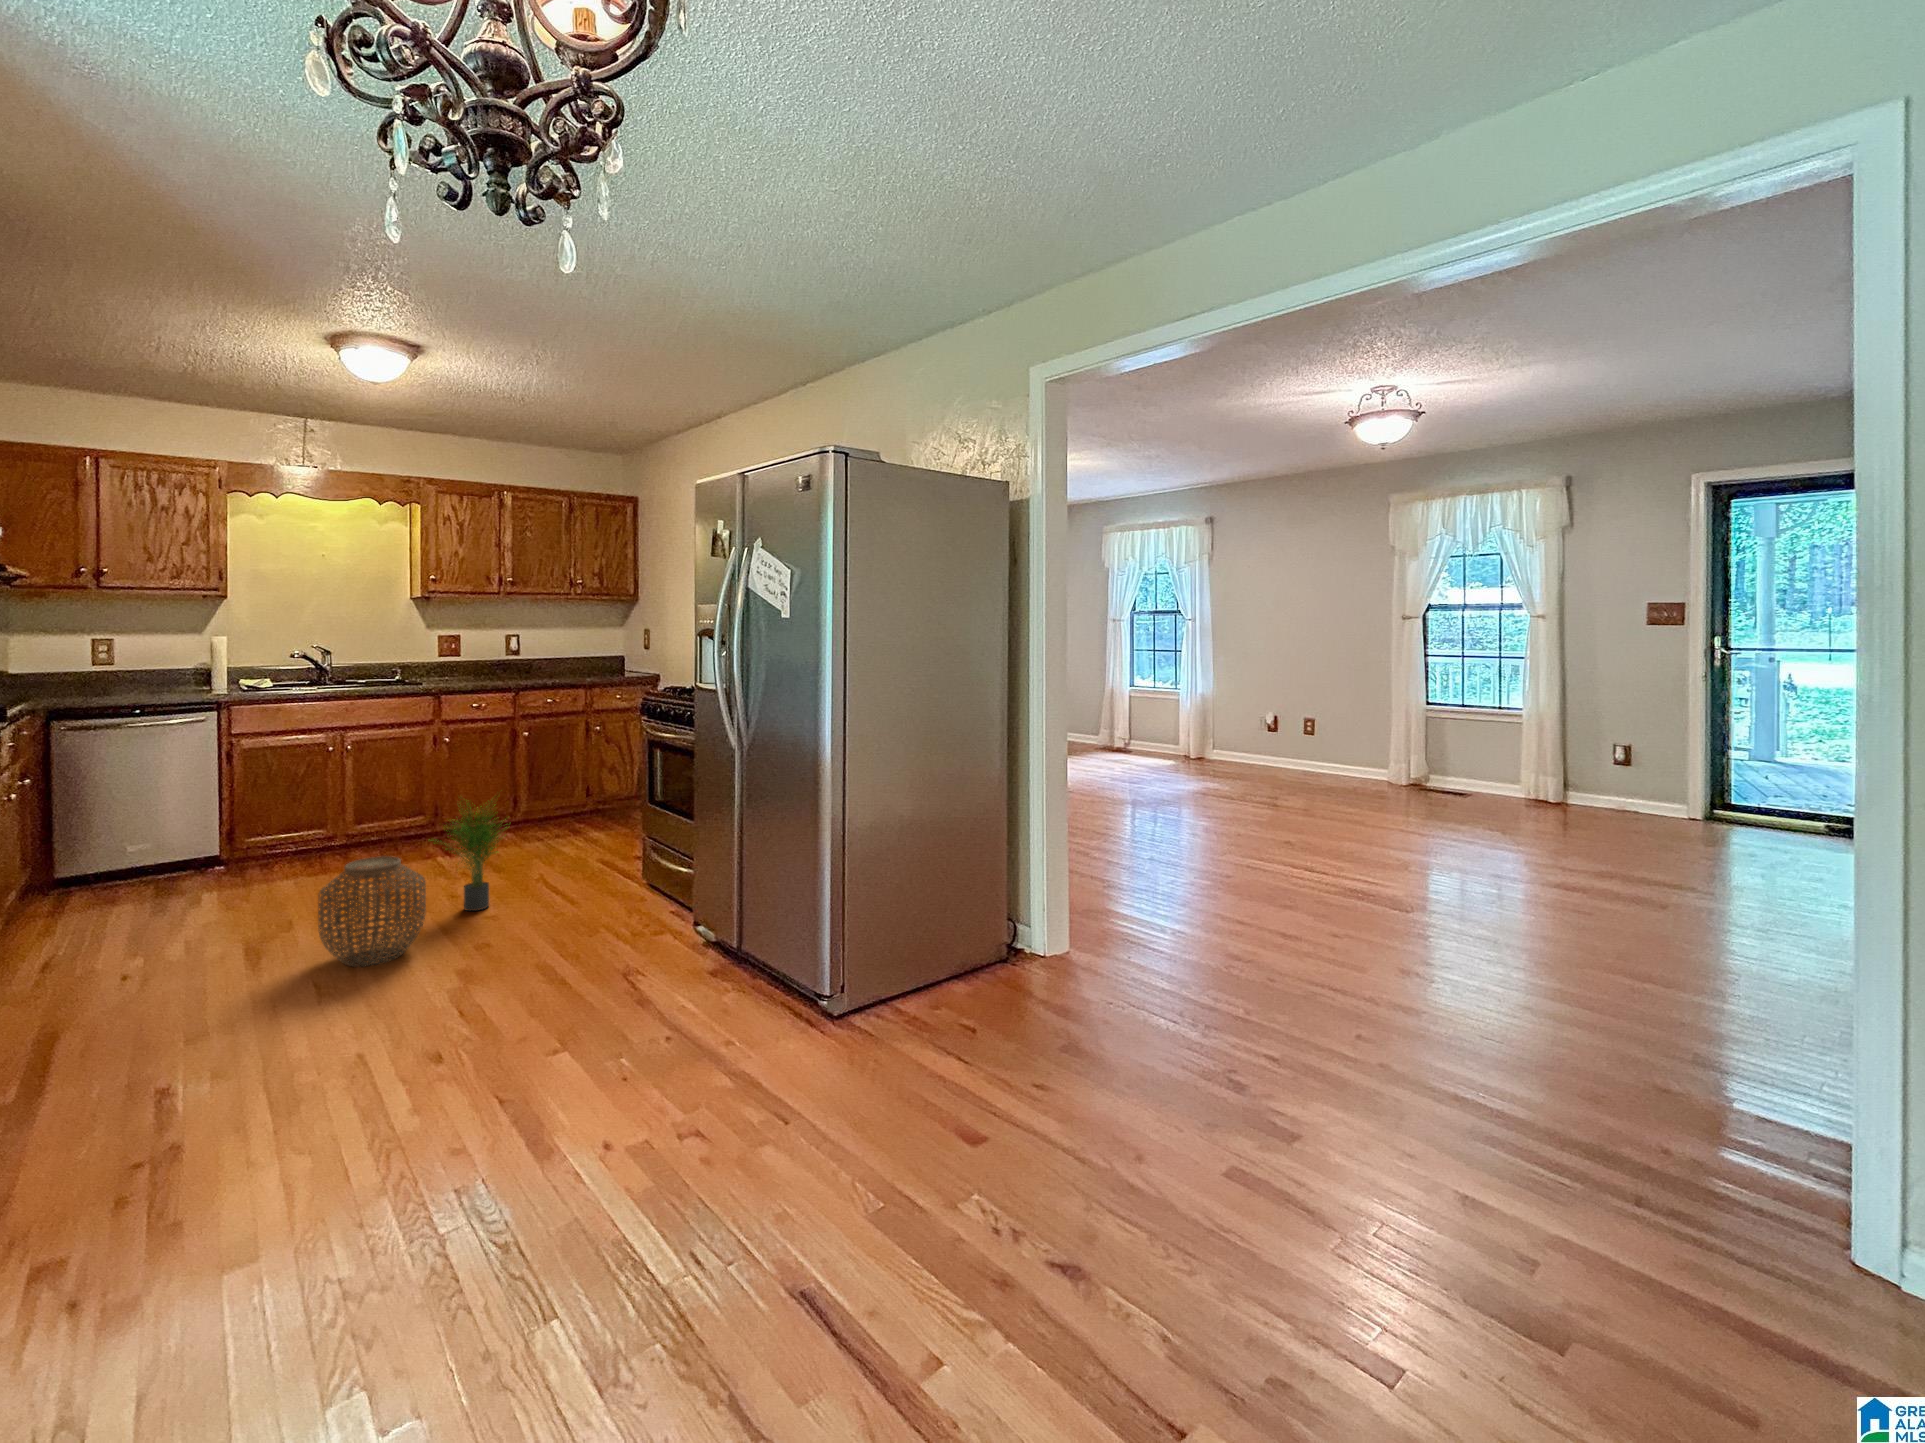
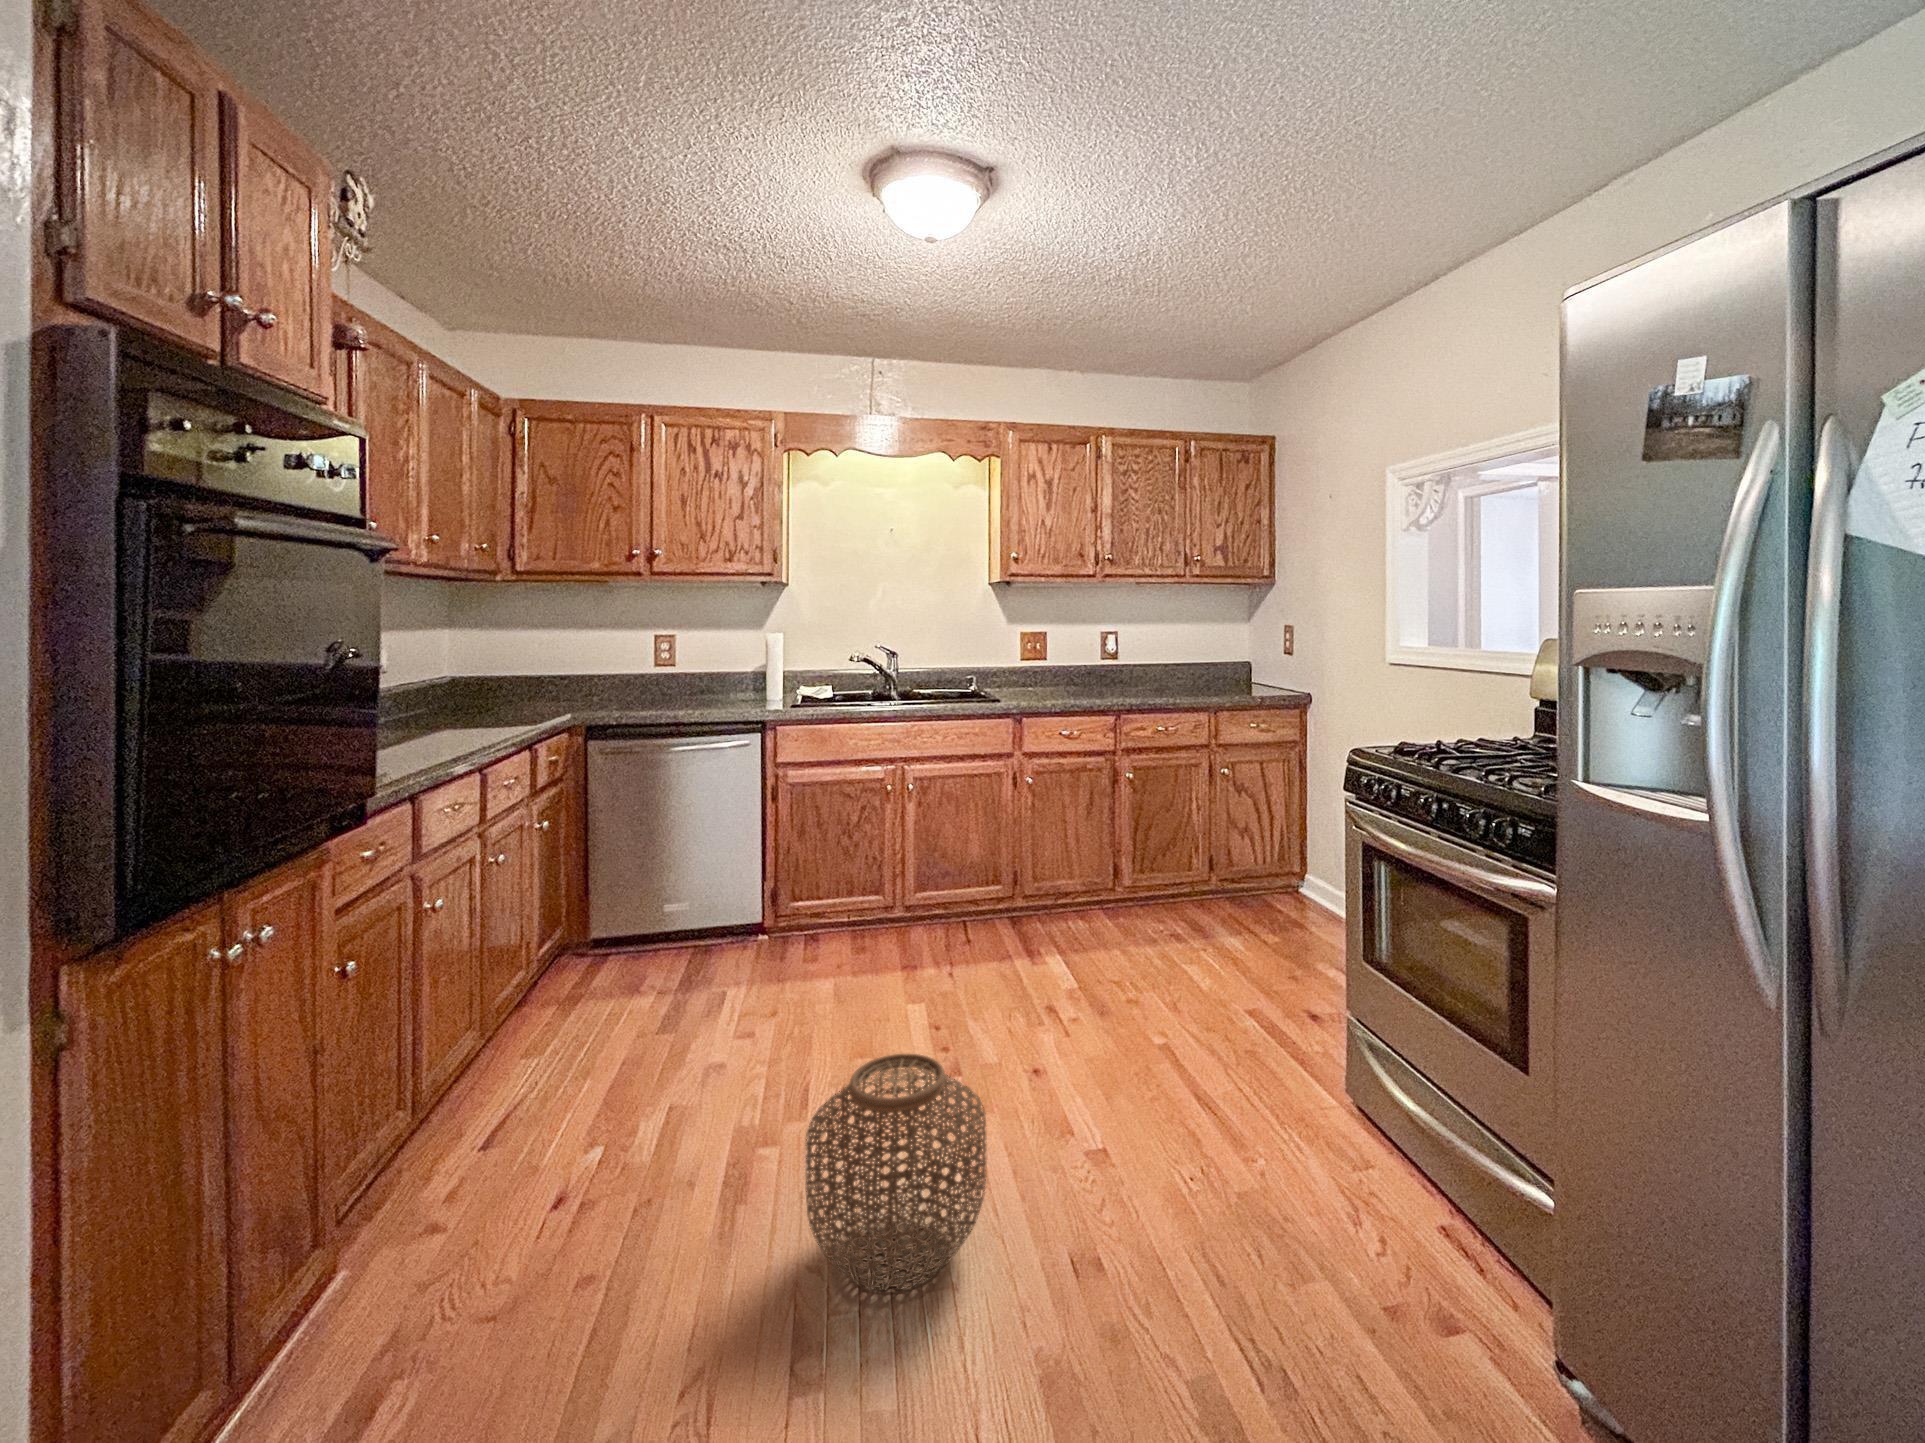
potted plant: present [438,801,507,911] -> none [987,911,1137,1130]

